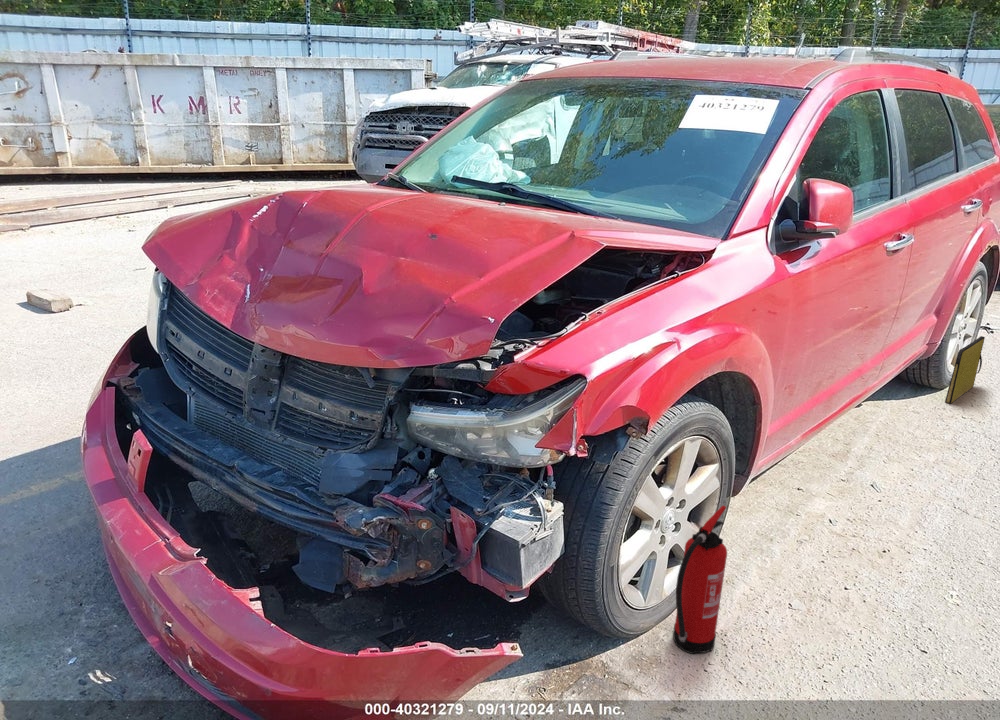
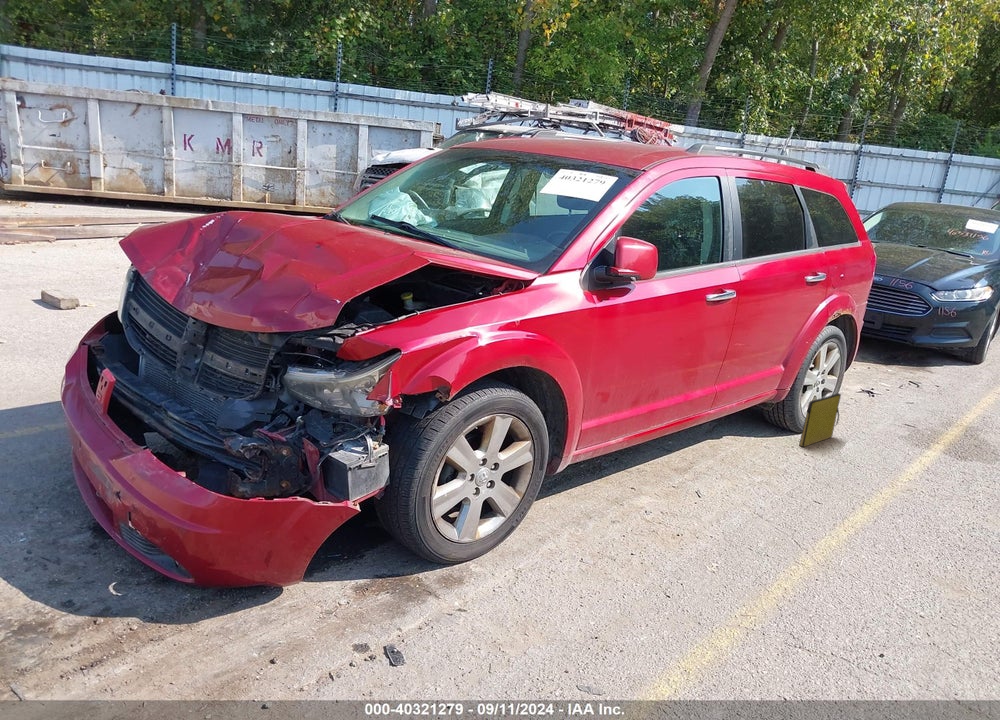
fire extinguisher: present [673,506,727,654] -> none [475,469,524,582]

